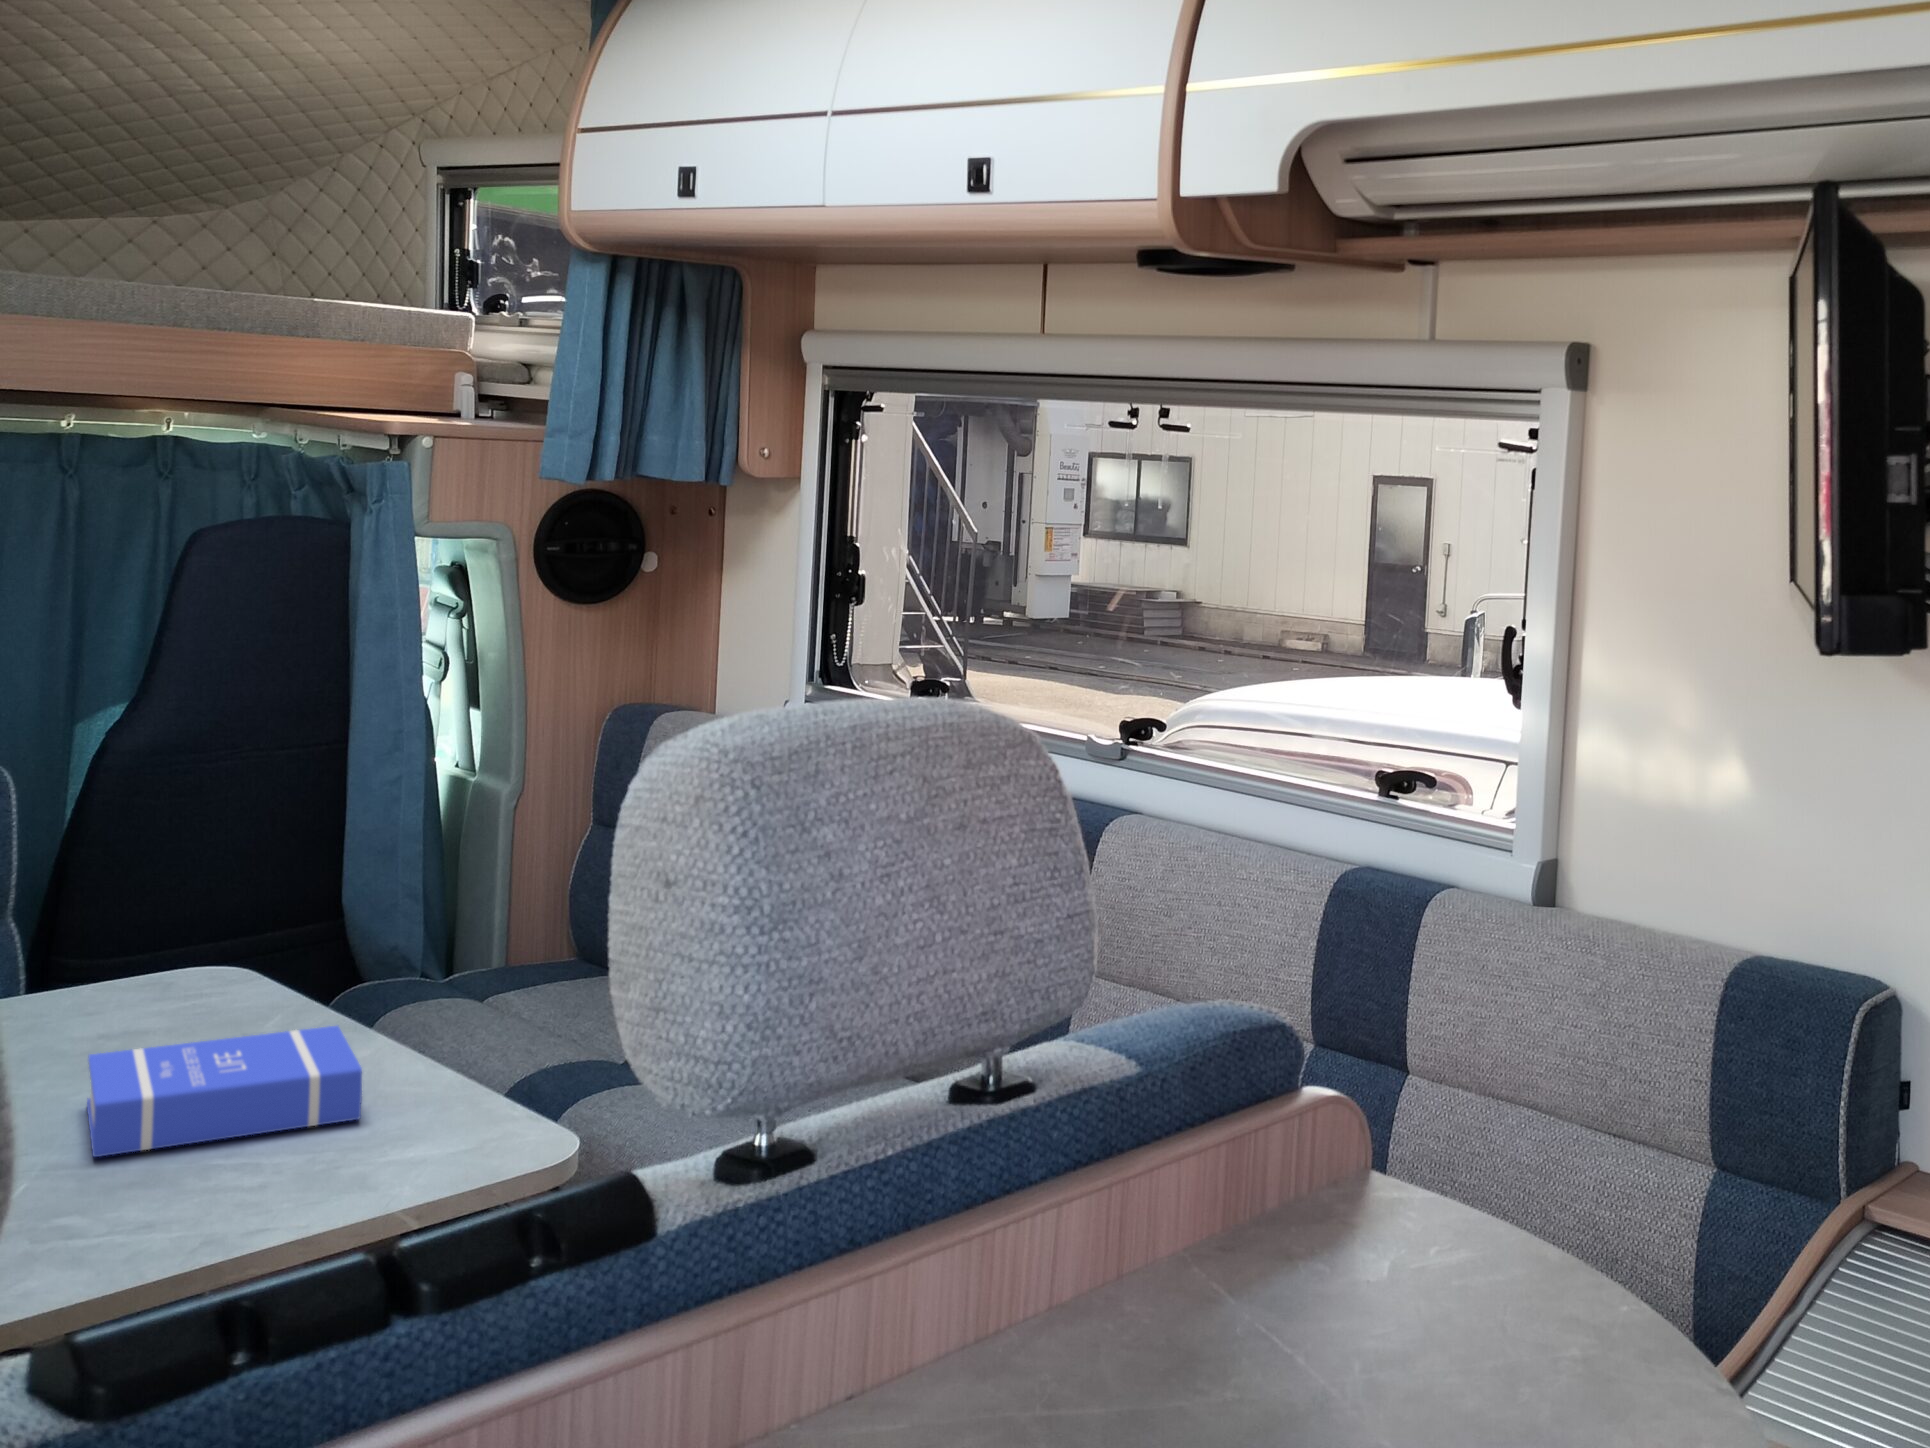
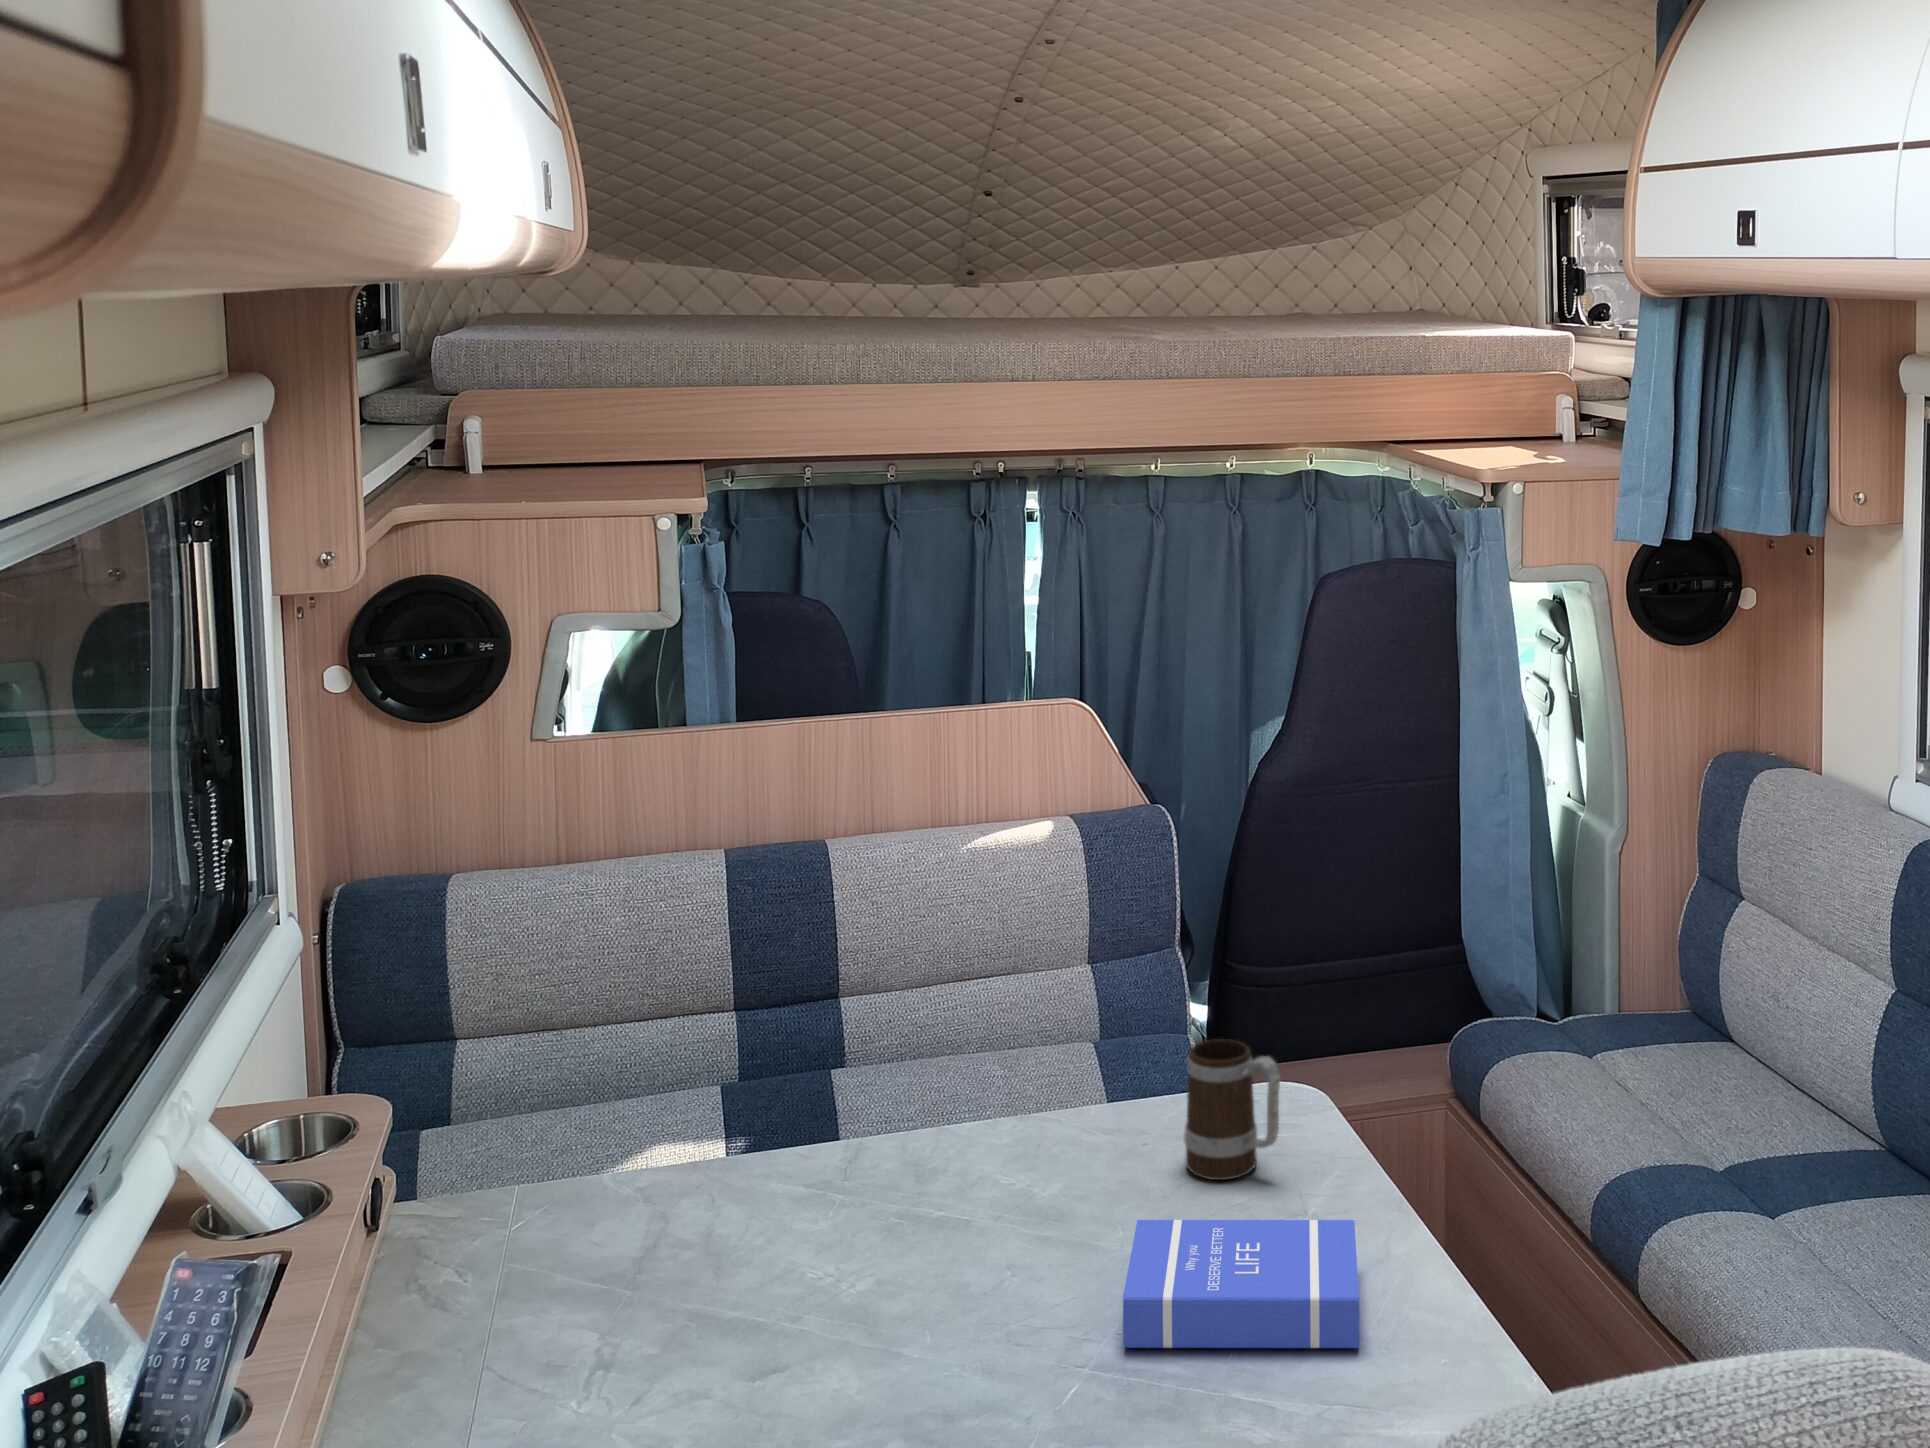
mug: none [118,899,238,1038] -> present [1184,1039,1280,1180]

